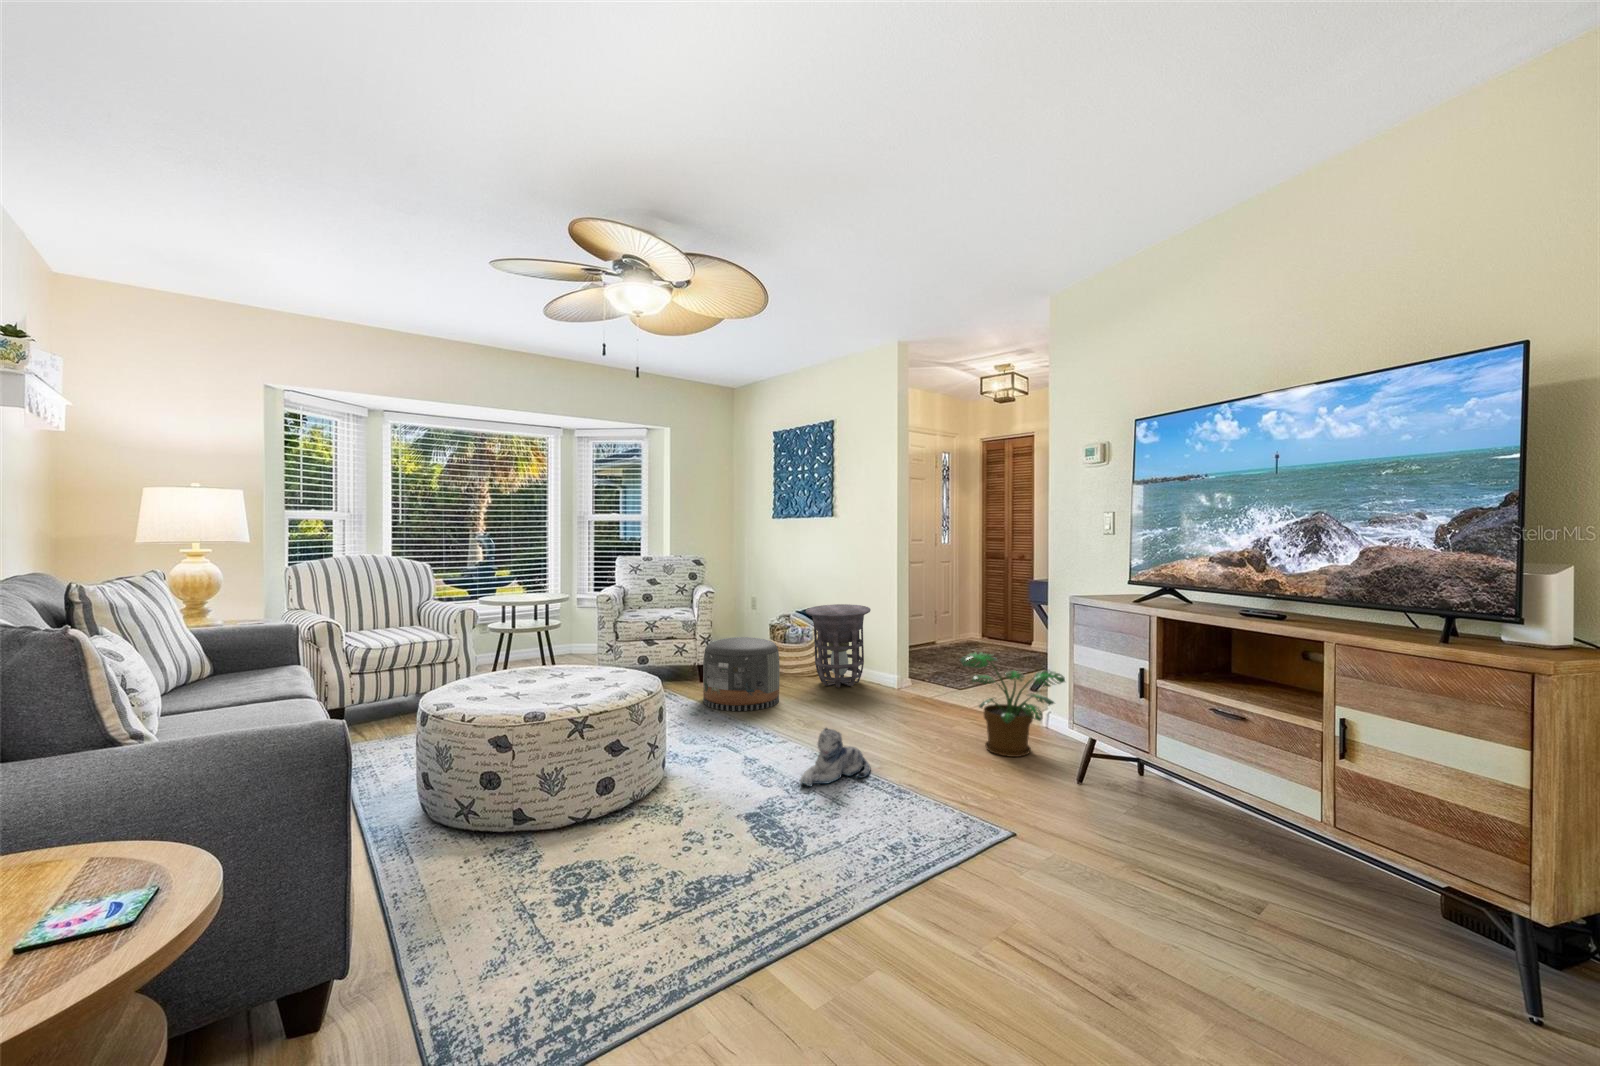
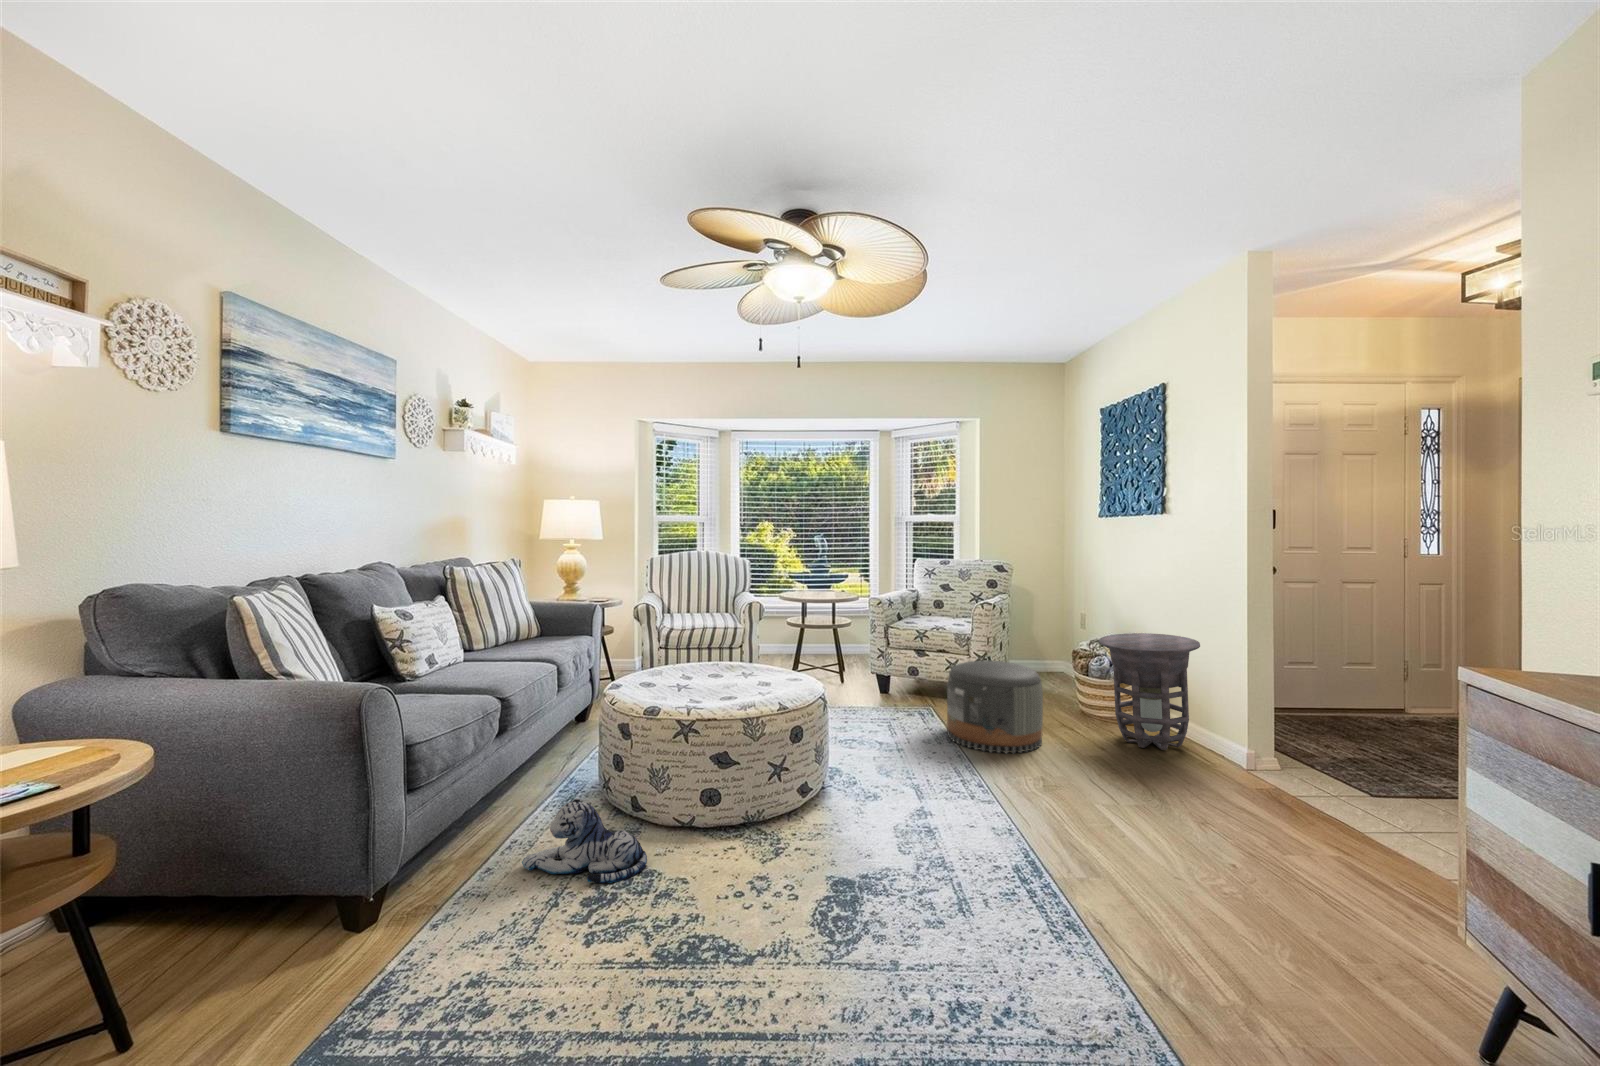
potted plant: present [960,652,1065,757] -> none [1257,738,1464,945]
plush toy: present [800,728,870,786] -> present [522,798,647,883]

